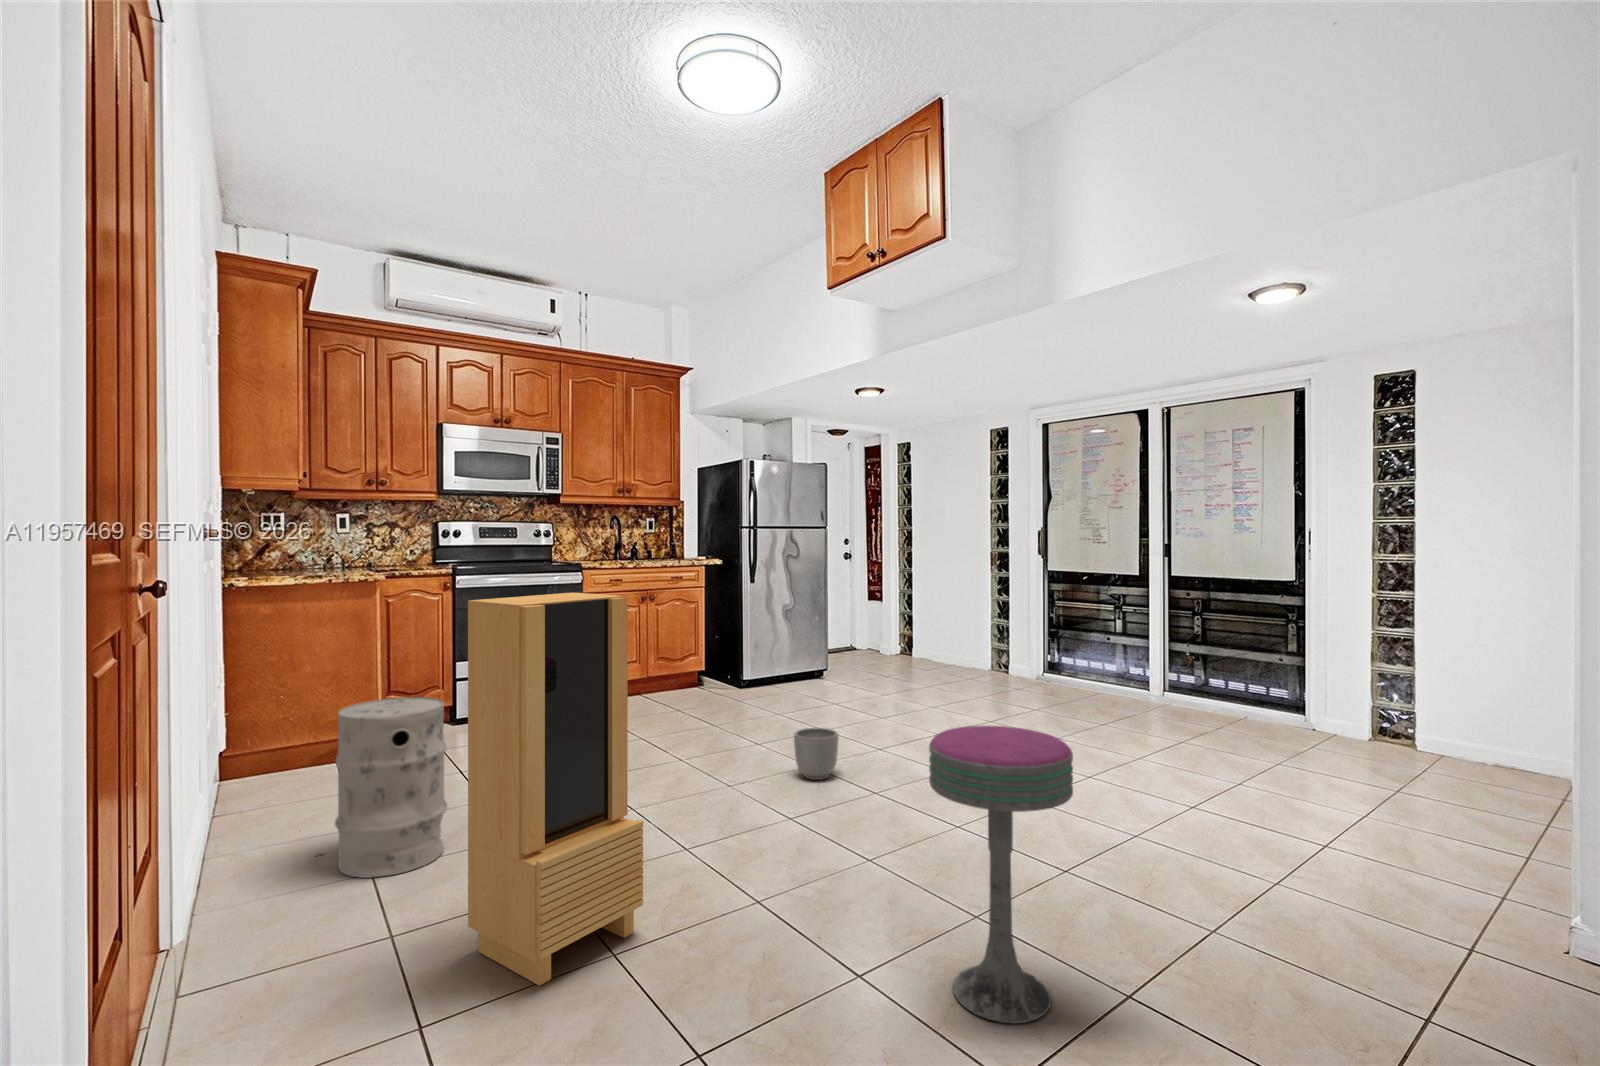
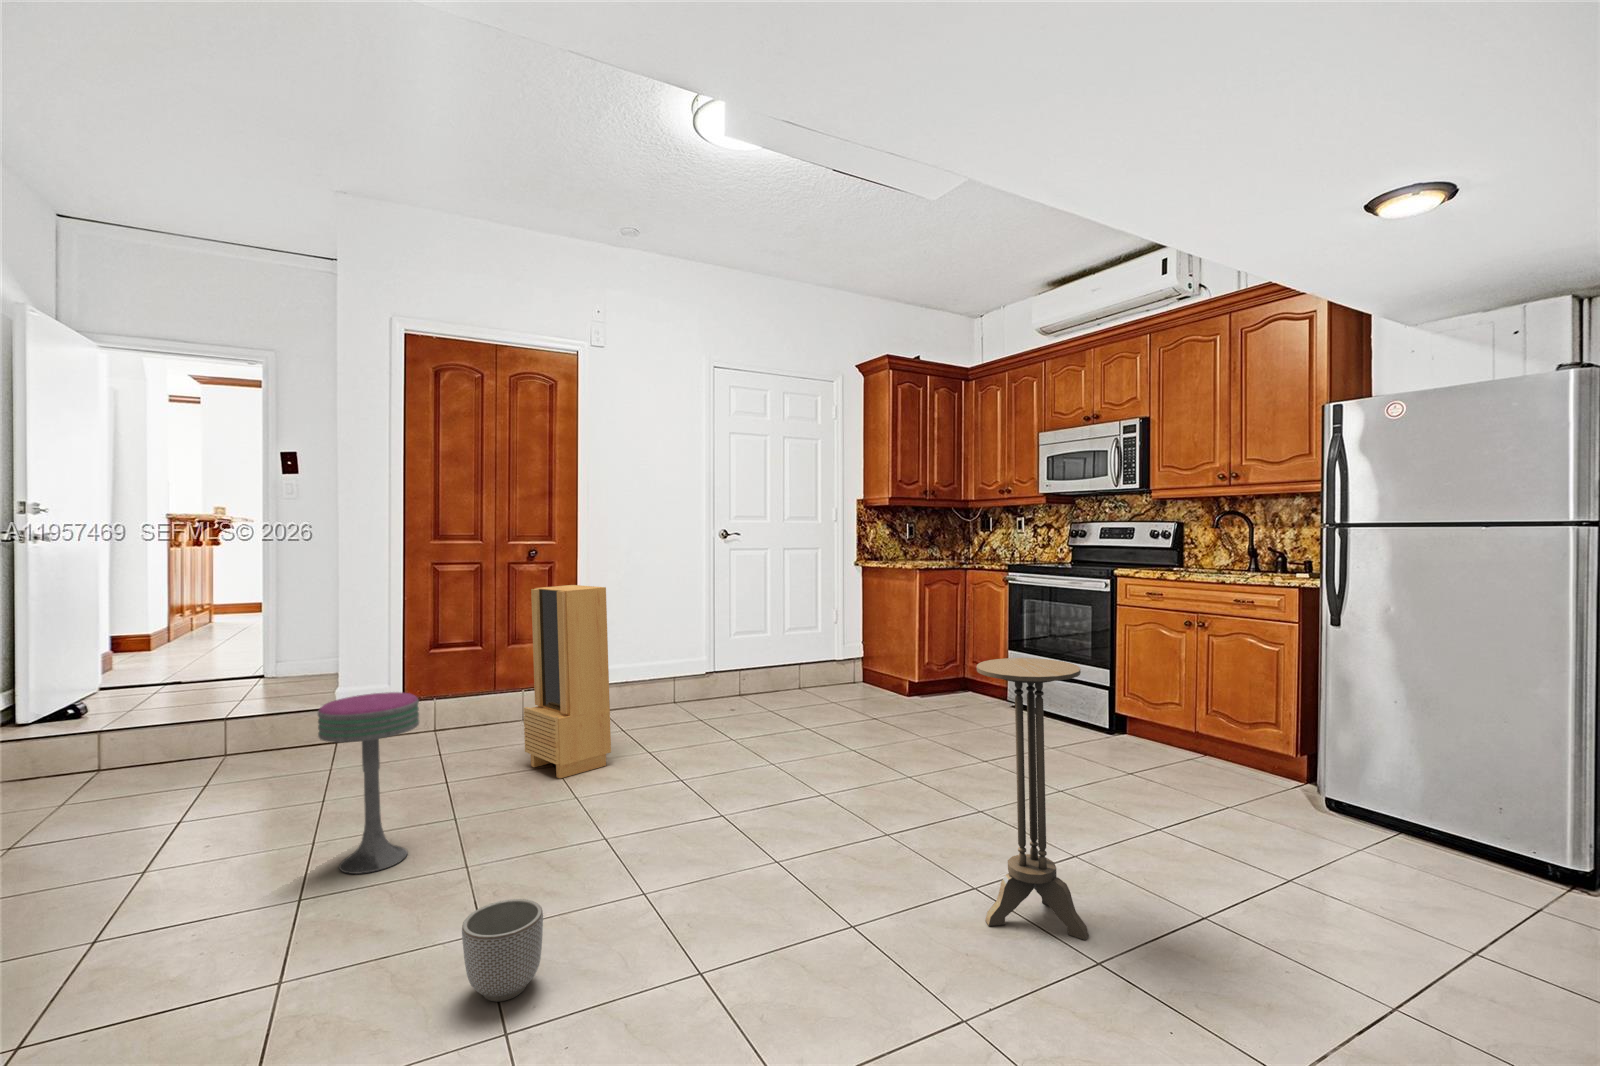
side table: none [894,591,950,740] -> present [977,658,1089,940]
trash can: present [335,697,447,878] -> none [679,641,736,736]
planter: present [794,728,839,780] -> present [462,899,543,1002]

